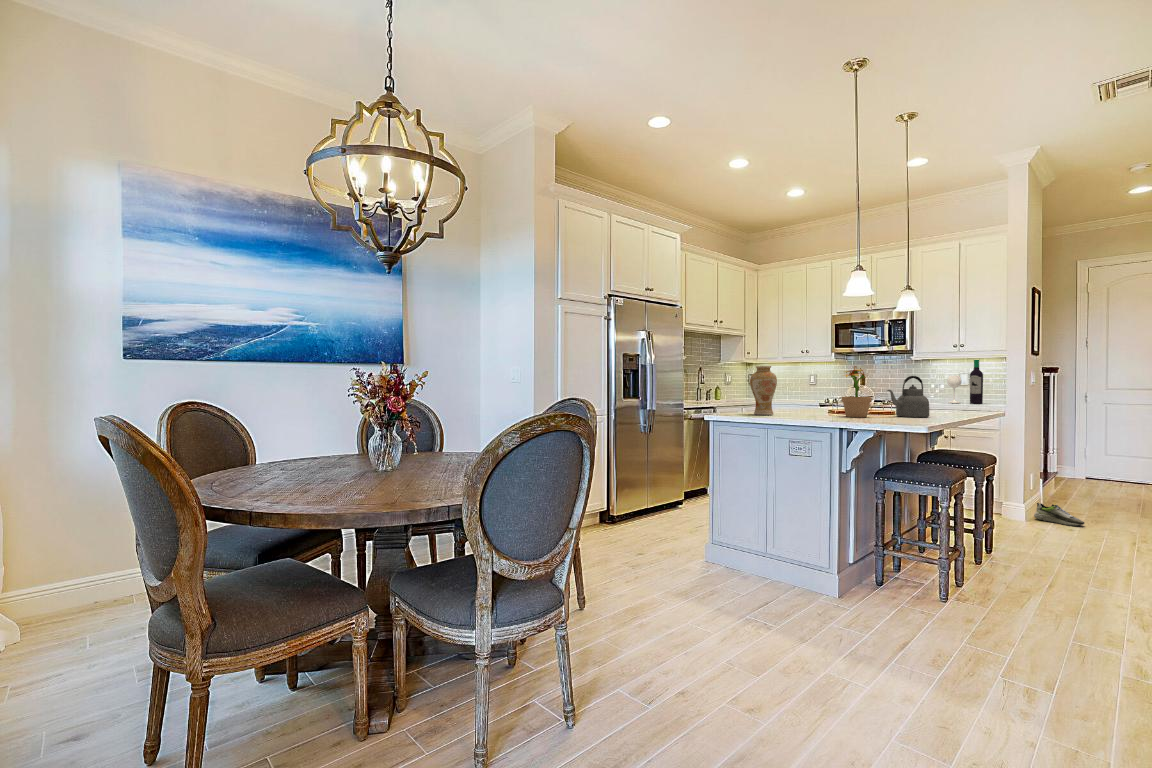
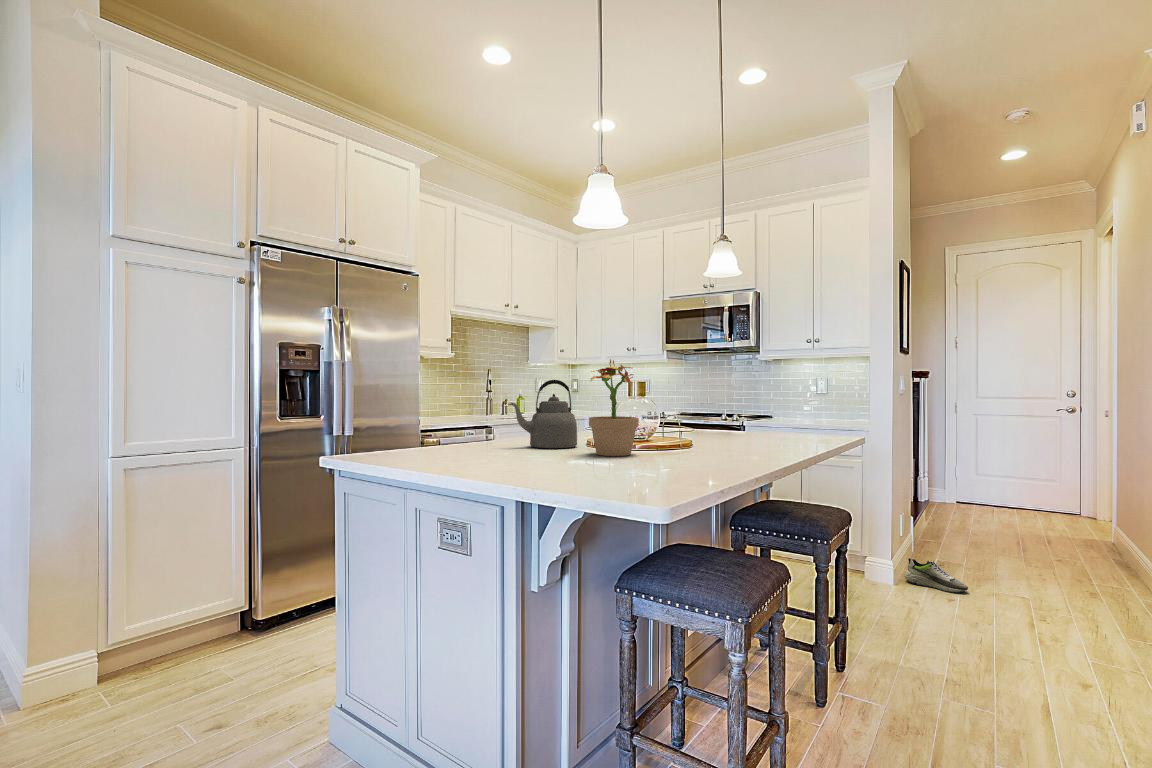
wine bottle: present [947,360,983,404] -> none [801,358,843,419]
vase: present [750,366,777,415] -> none [436,360,485,452]
kettle: present [887,376,929,417] -> present [508,380,577,448]

